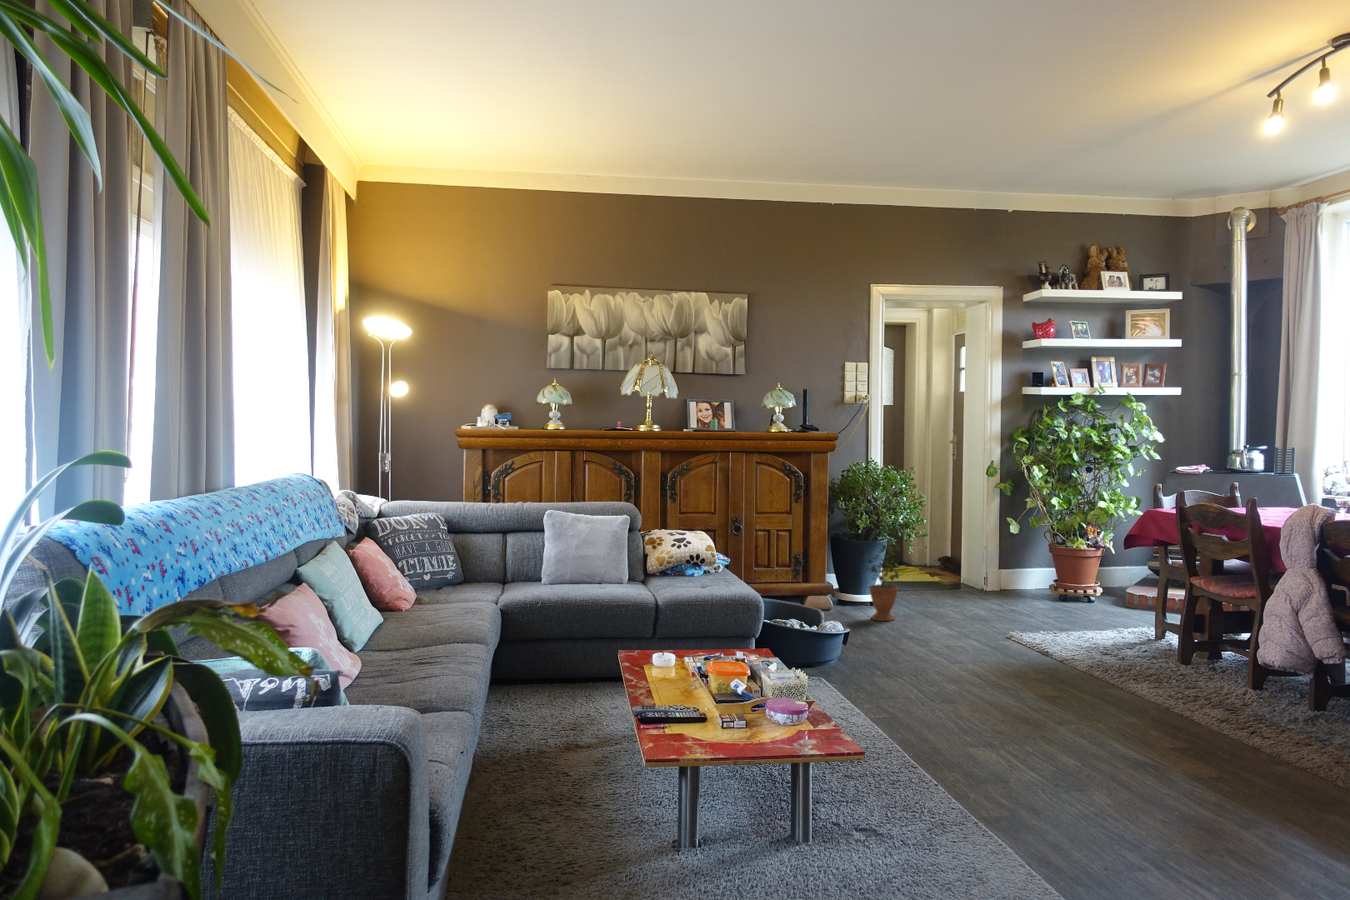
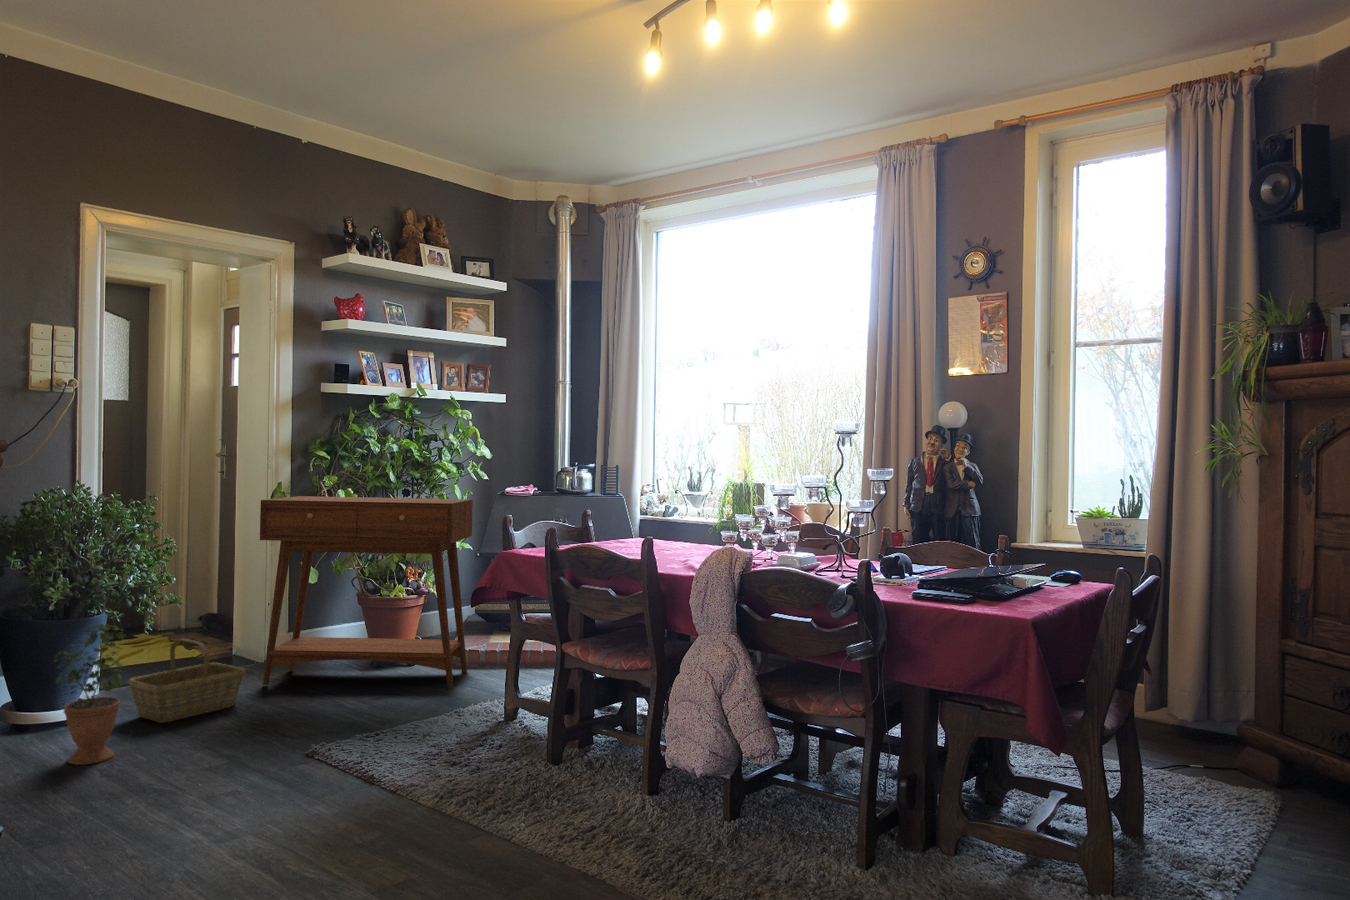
console table: none [978,470,1141,618] -> present [260,496,473,688]
basket: none [900,560,970,609] -> present [128,639,246,723]

